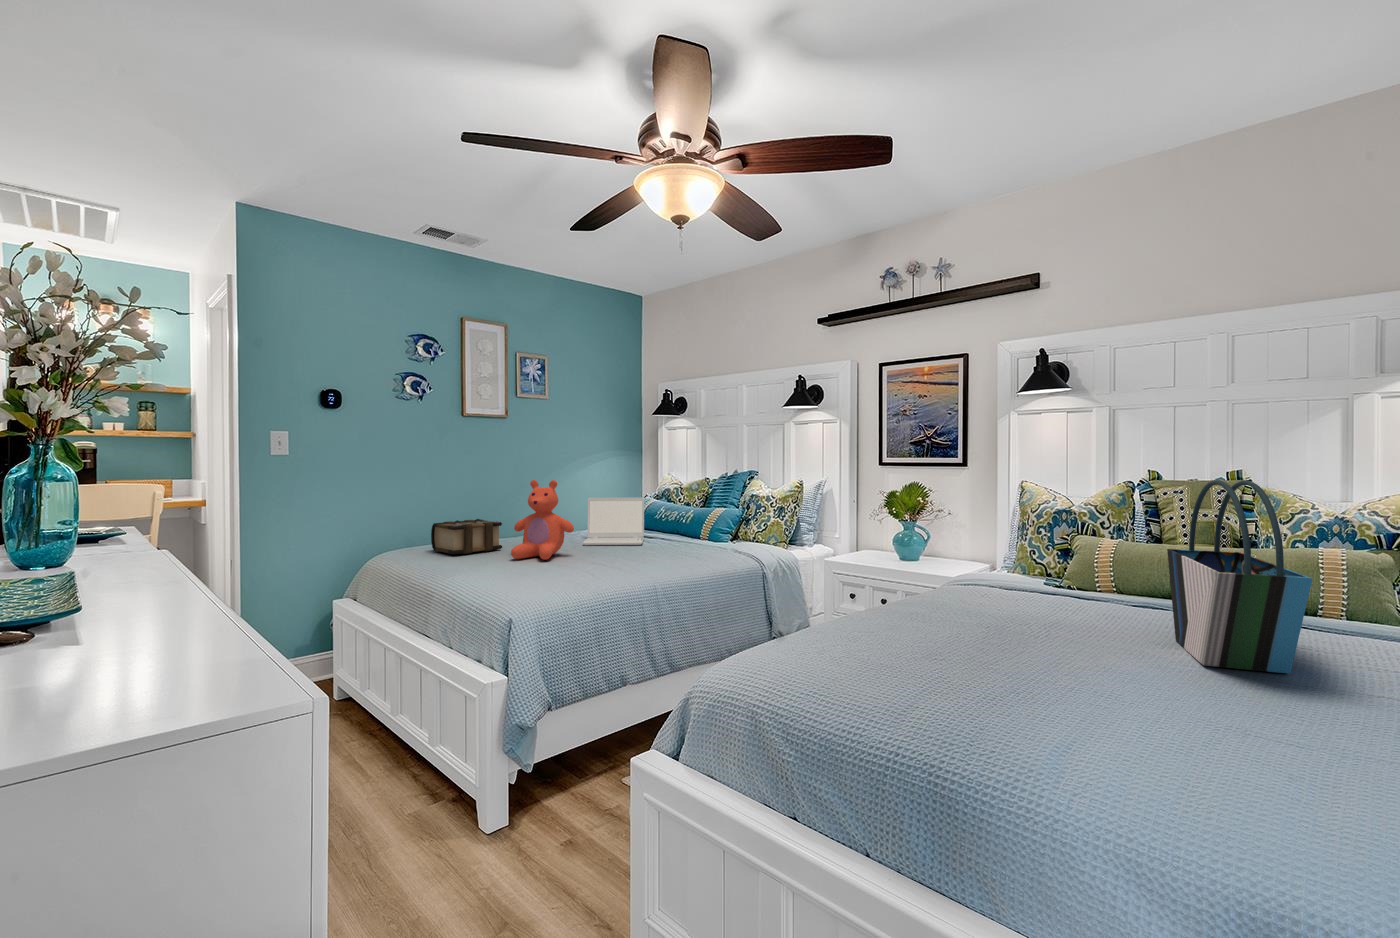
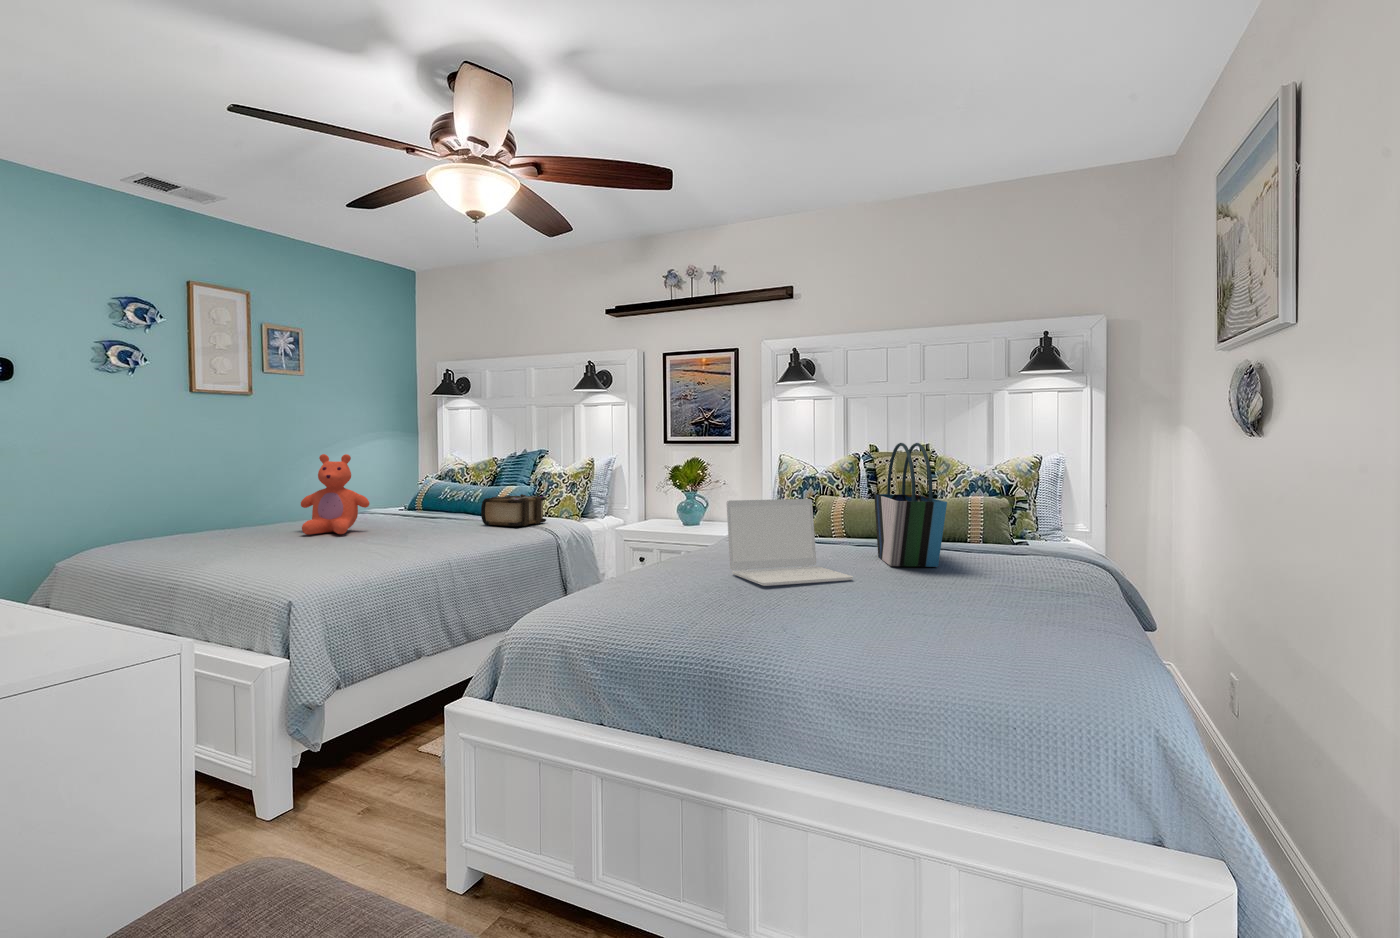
laptop: present [583,497,644,545] -> present [727,499,853,586]
book: present [431,519,502,554] -> present [481,494,546,526]

